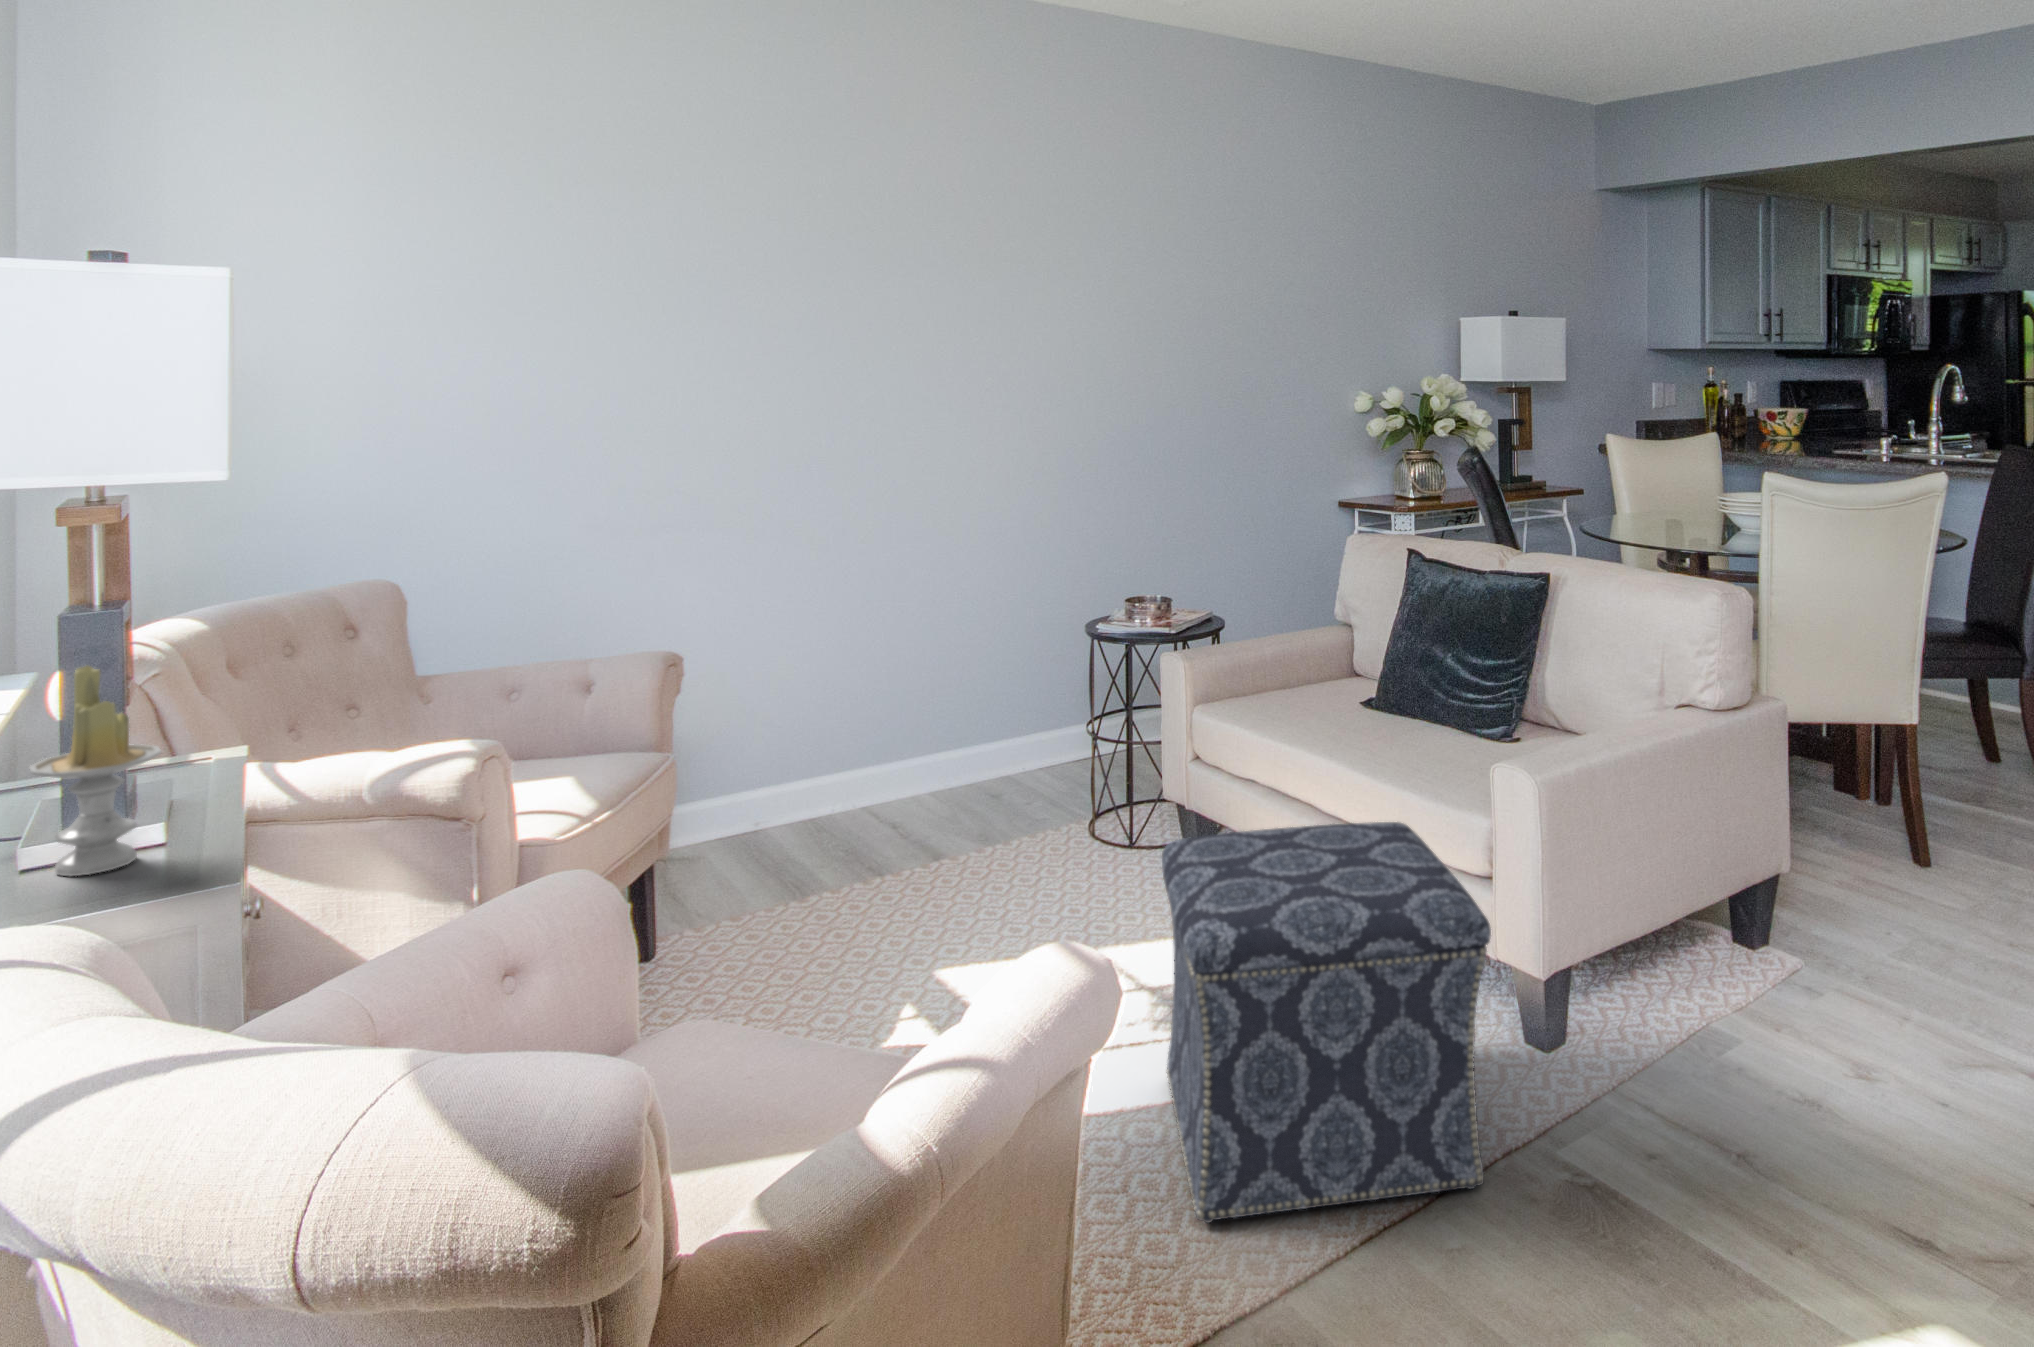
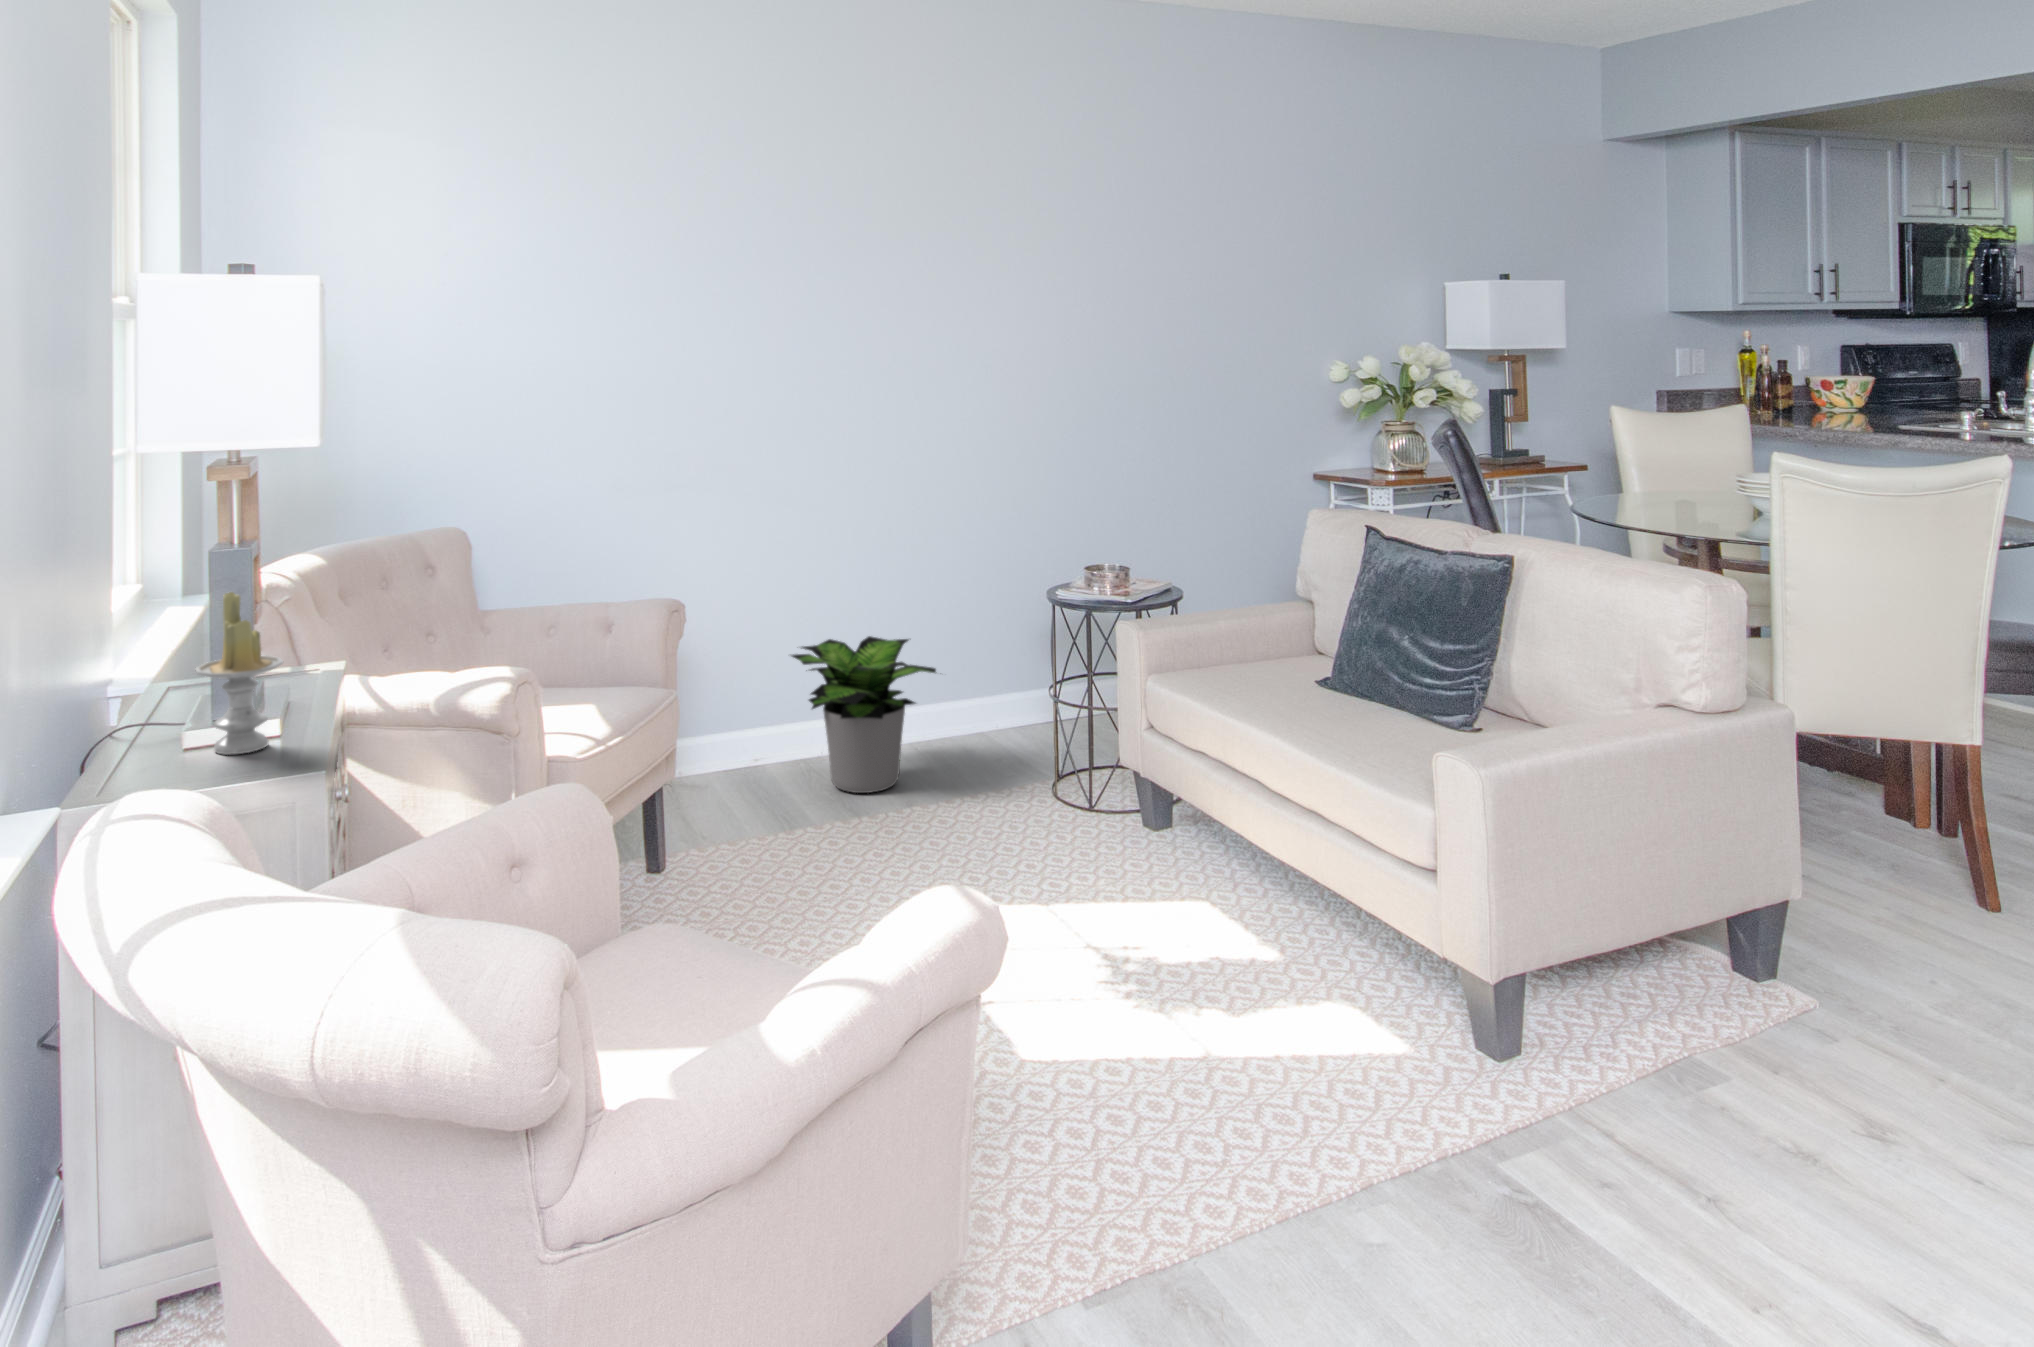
potted plant: none [807,678,982,846] -> present [792,636,936,793]
ottoman: present [1162,822,1491,1223] -> none [1097,792,1406,1144]

